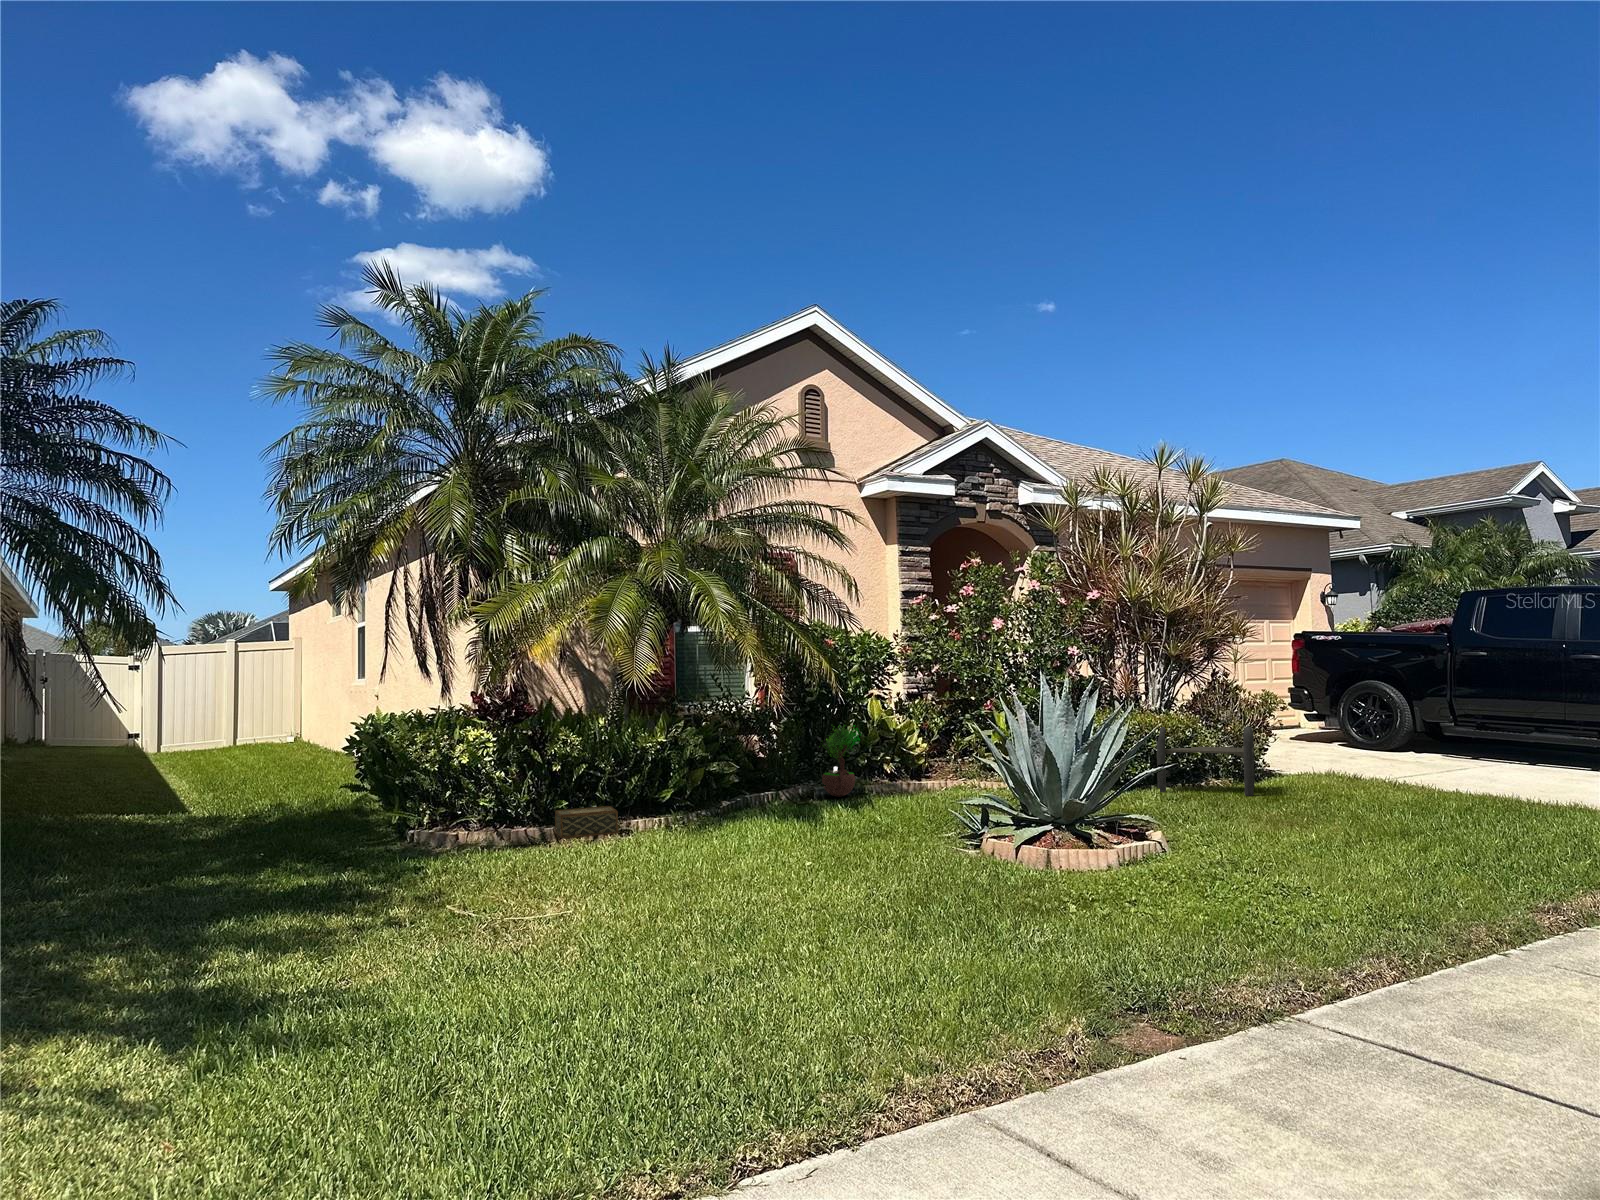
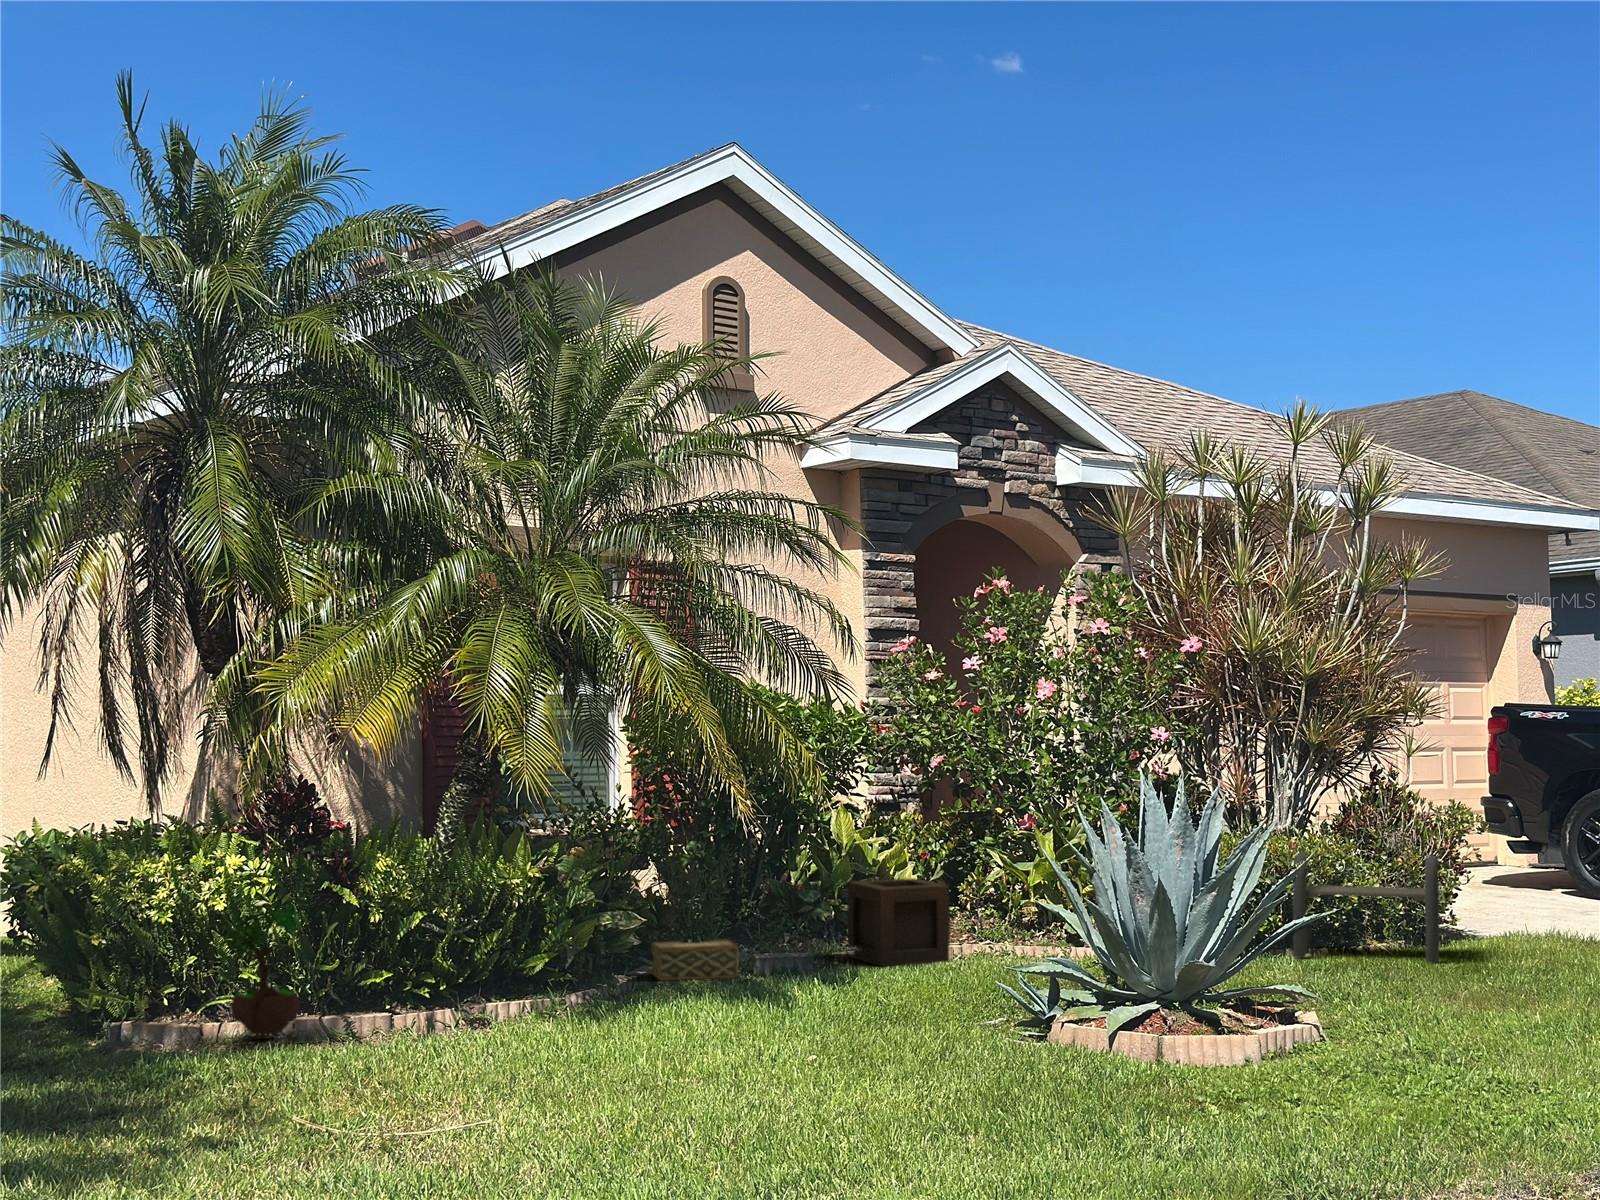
potted tree: present [819,725,860,797] -> present [219,898,300,1039]
wooden crate: none [877,742,939,796] -> present [847,878,950,966]
woven basket: present [555,806,618,838] -> present [651,939,738,981]

